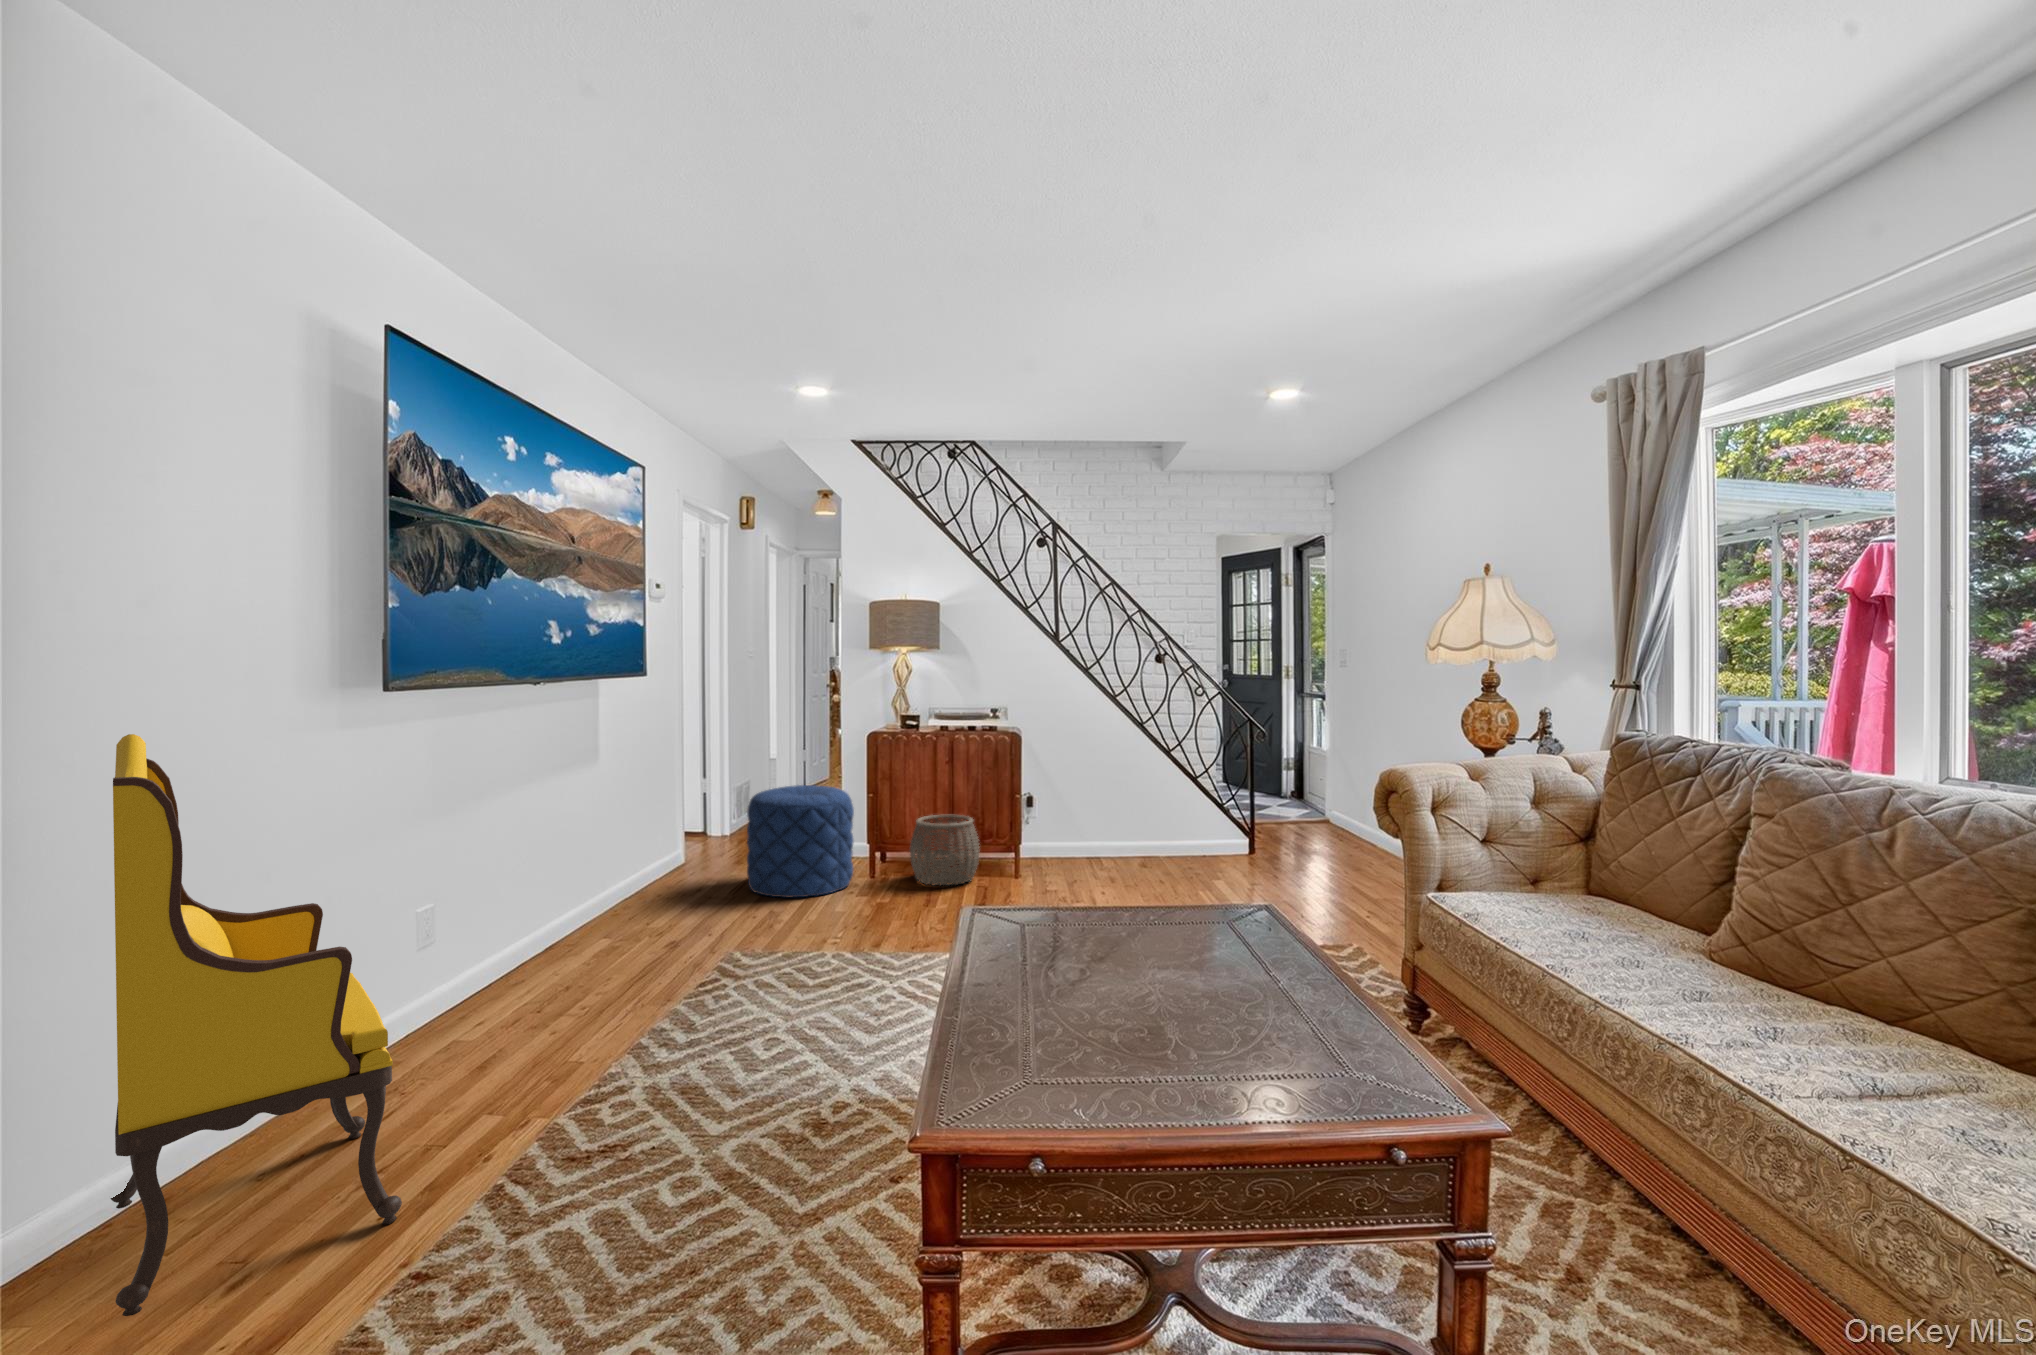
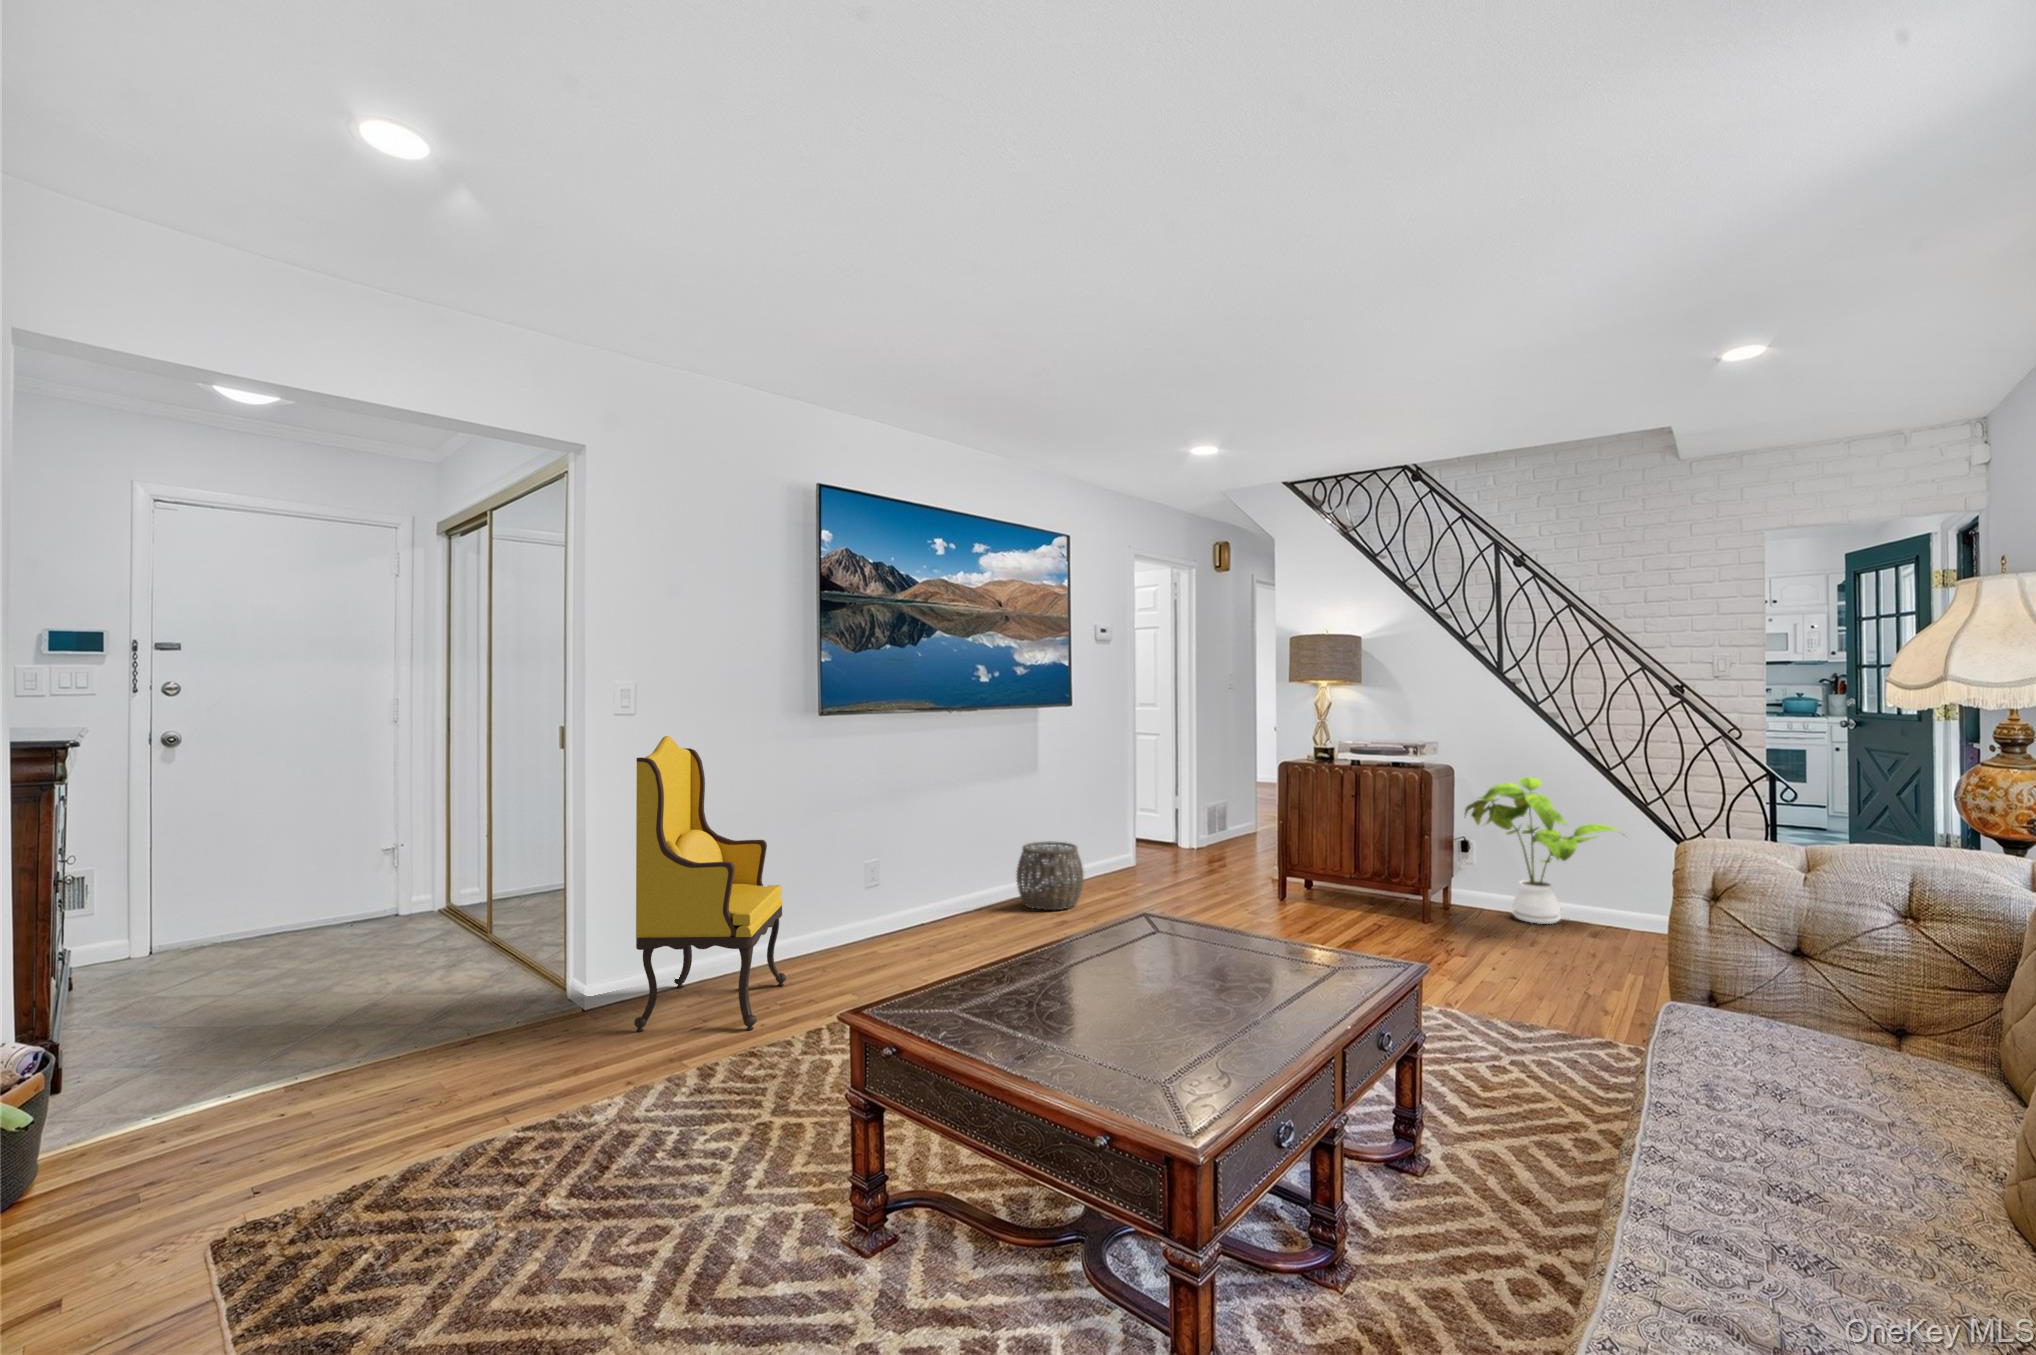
house plant: none [1036,733,1153,860] -> present [1465,777,1623,924]
pouf: present [747,785,854,898] -> none [1156,806,1251,906]
woven basket: present [910,815,979,885] -> present [1016,842,1084,910]

